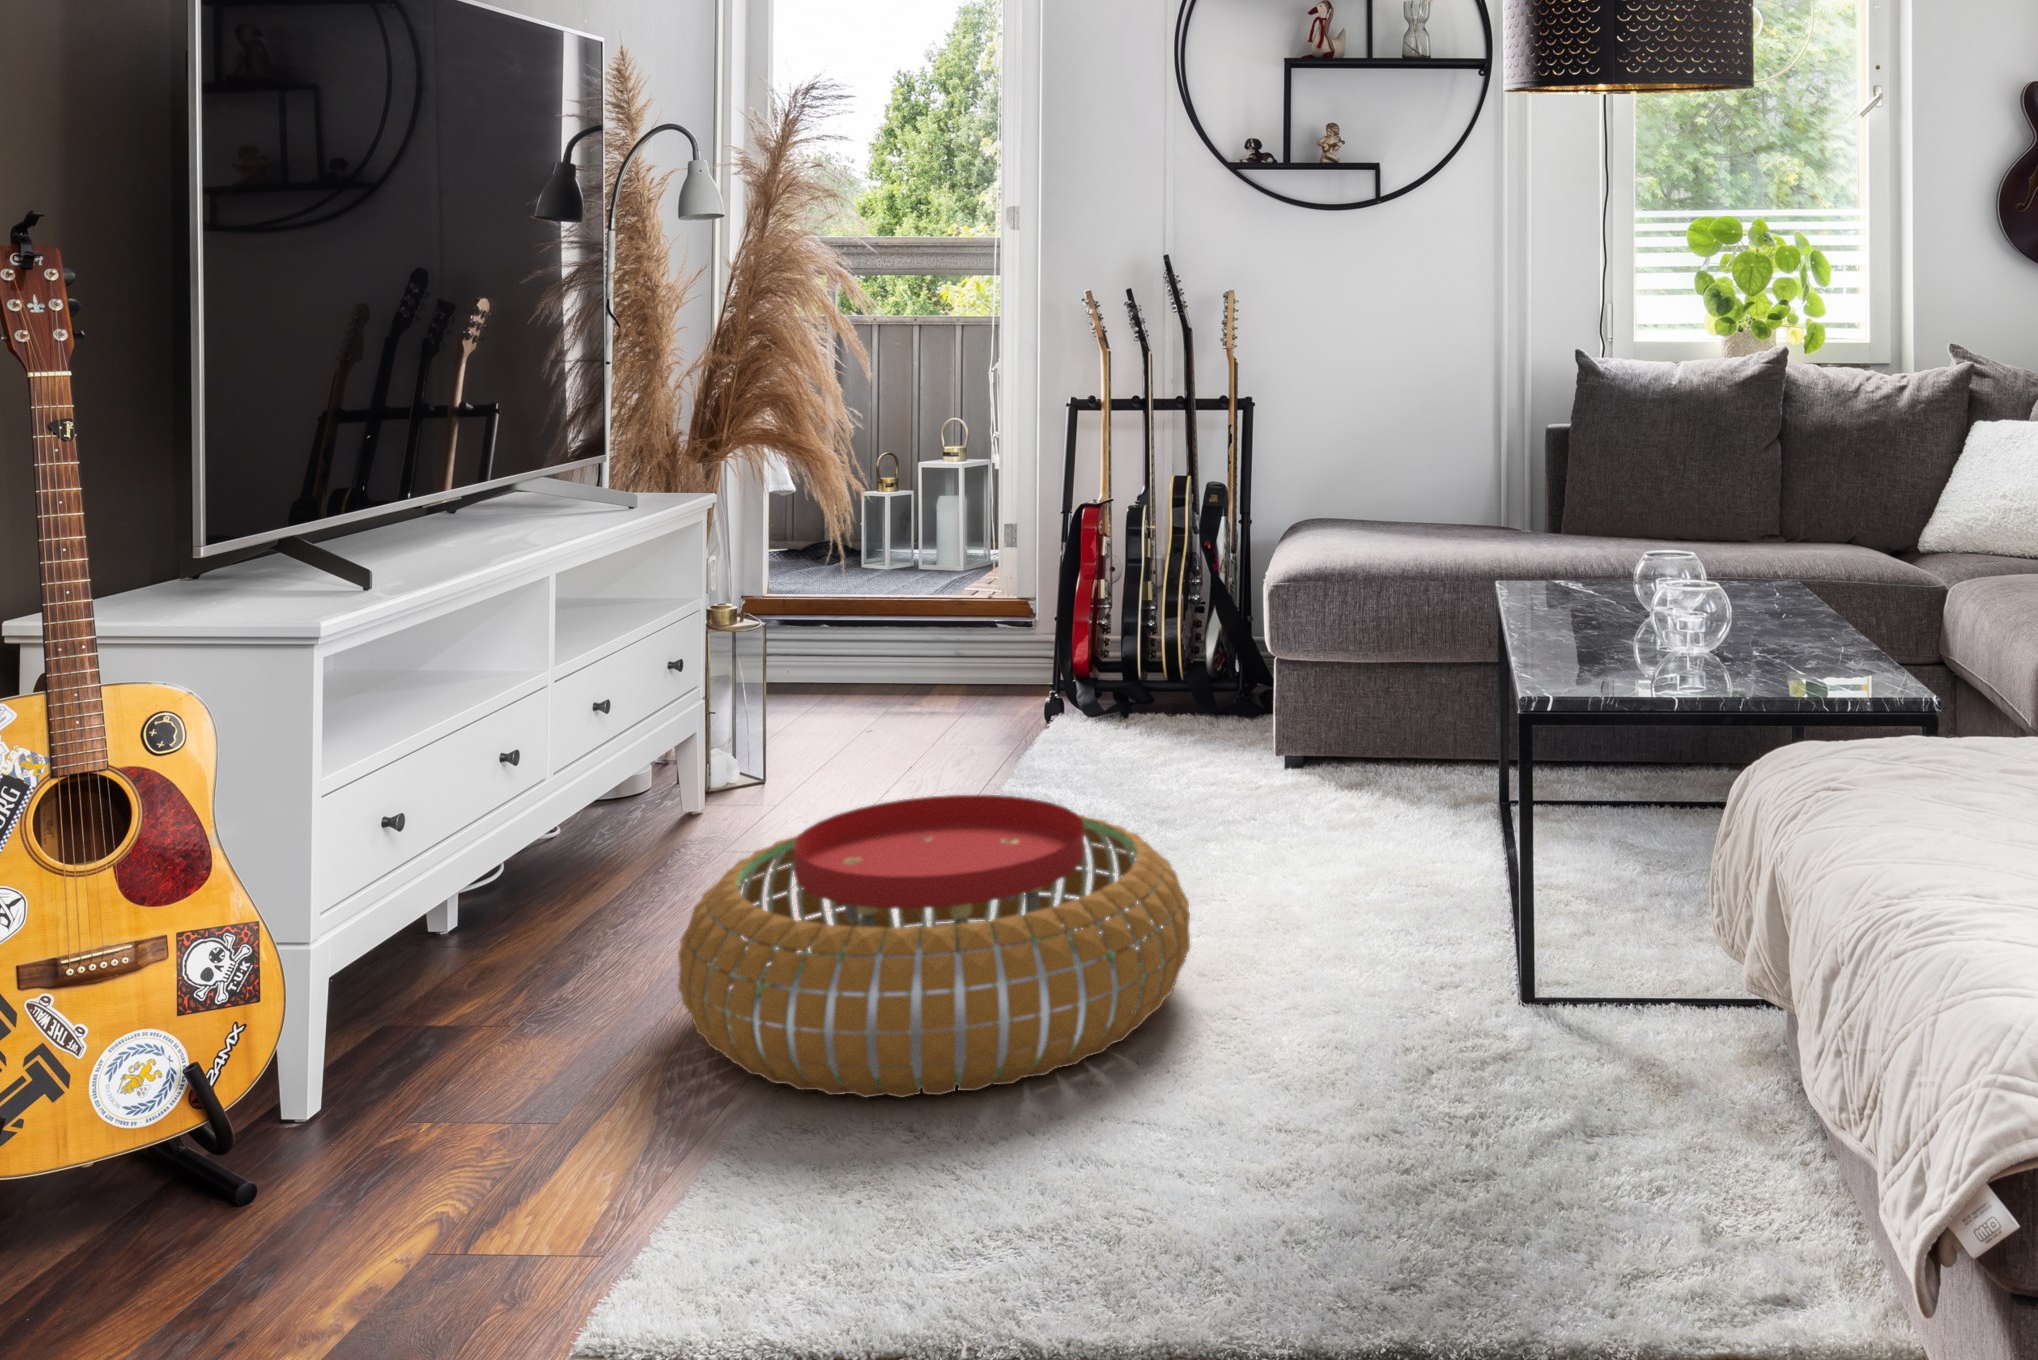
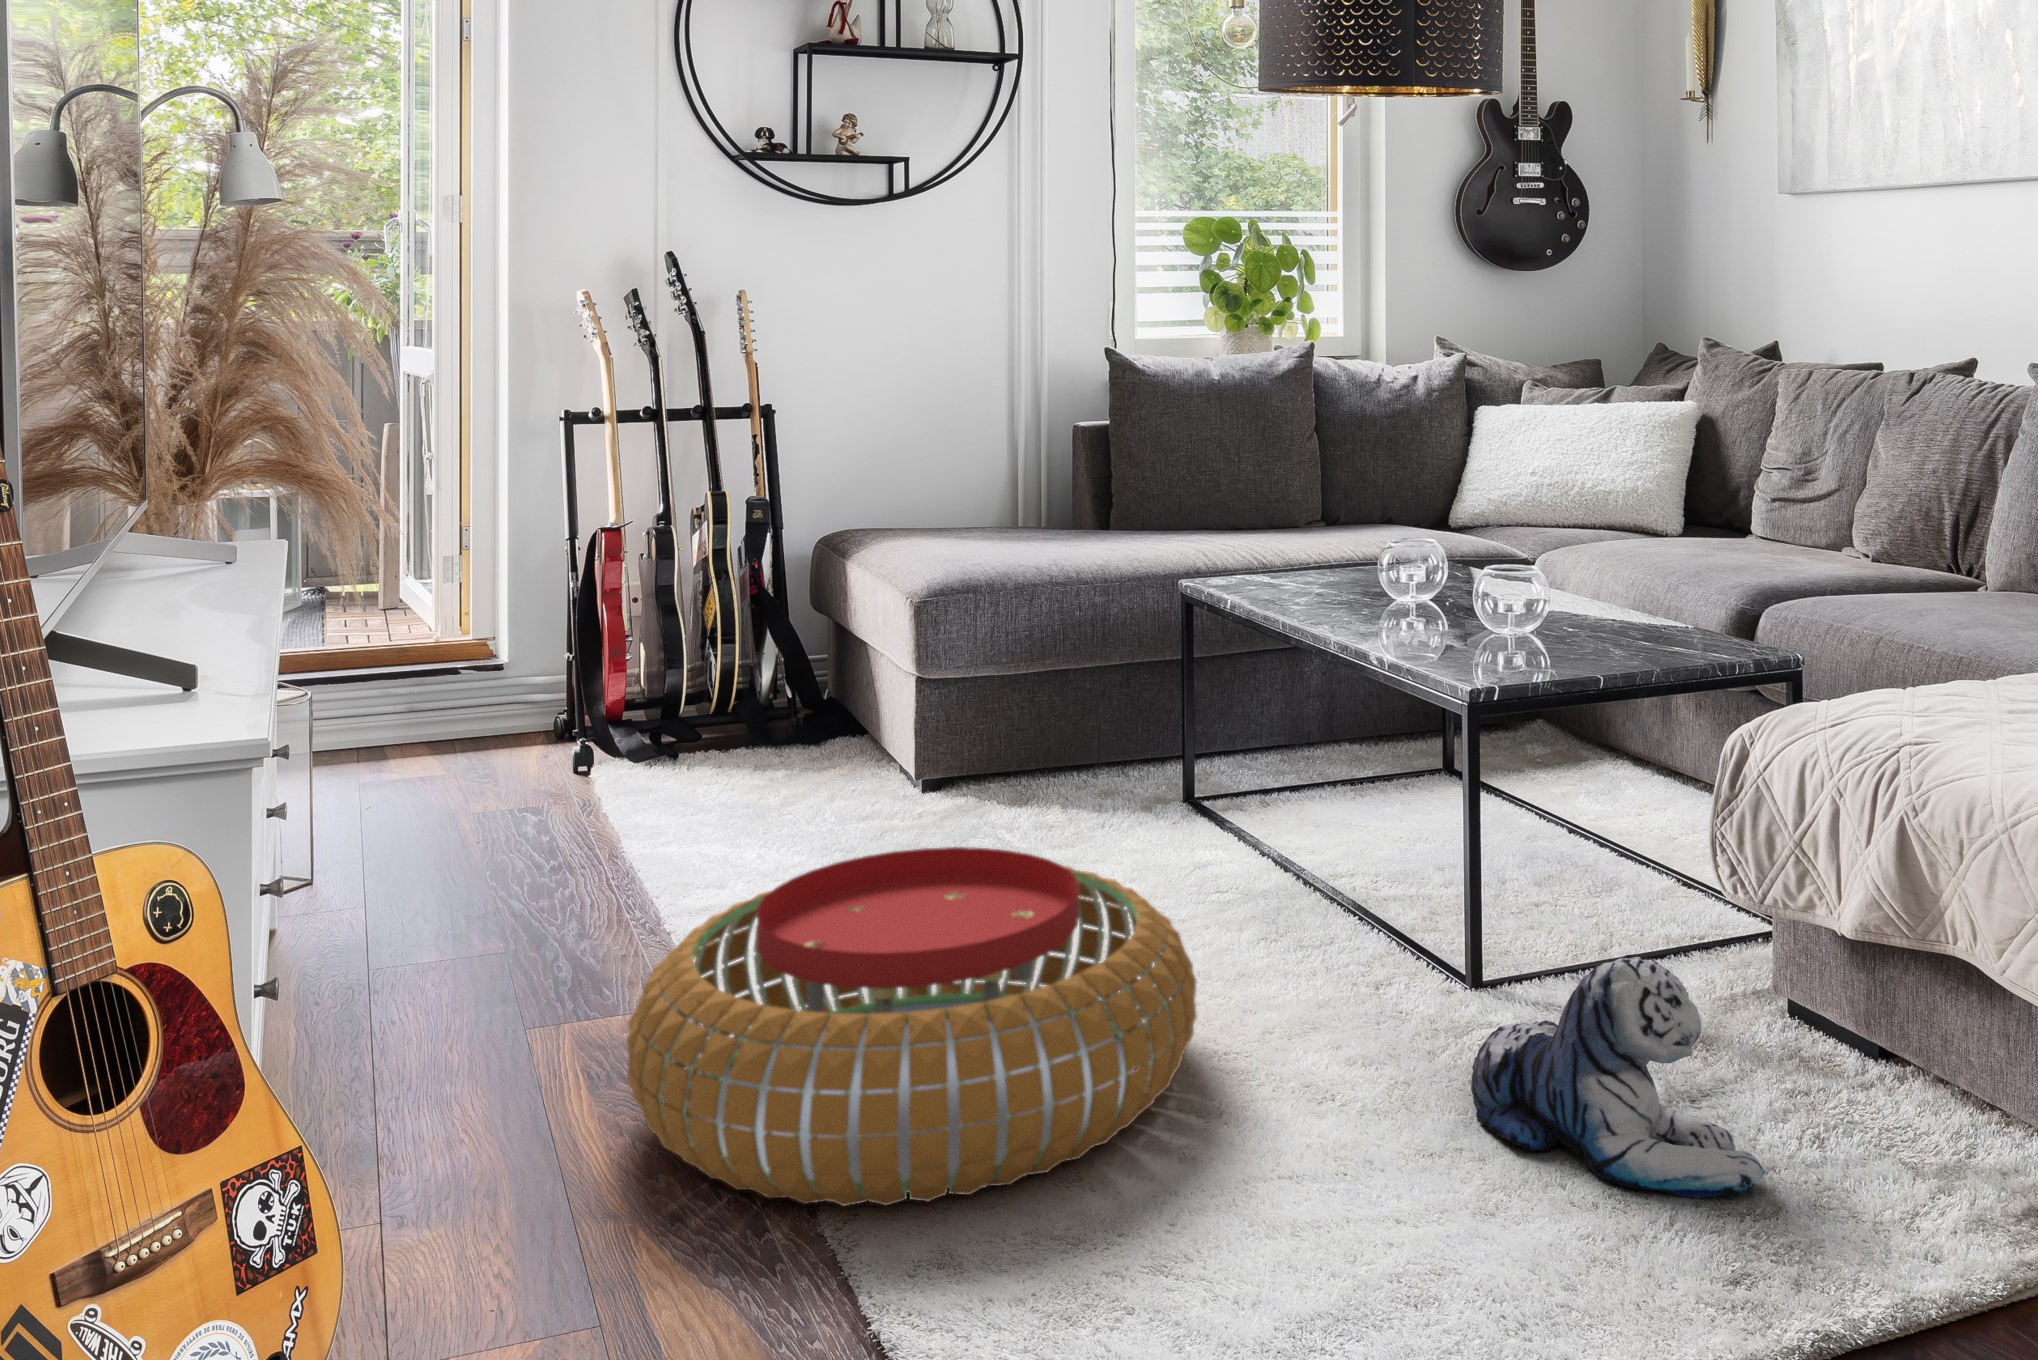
plush toy: none [1318,999,1509,1273] -> present [1471,954,1765,1197]

